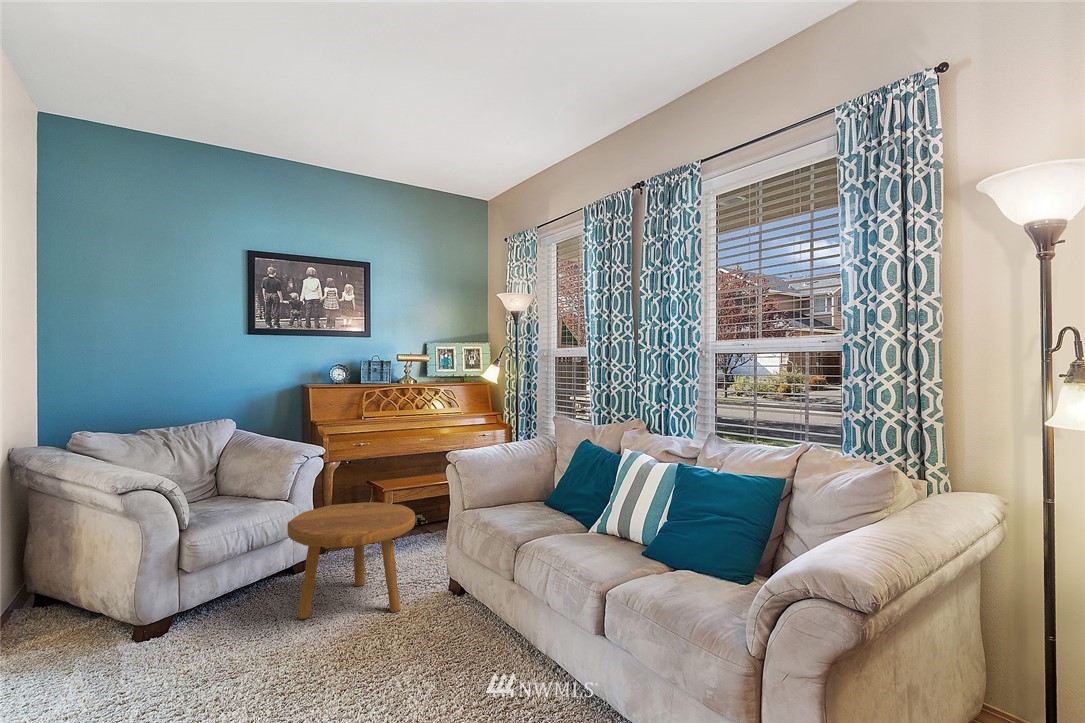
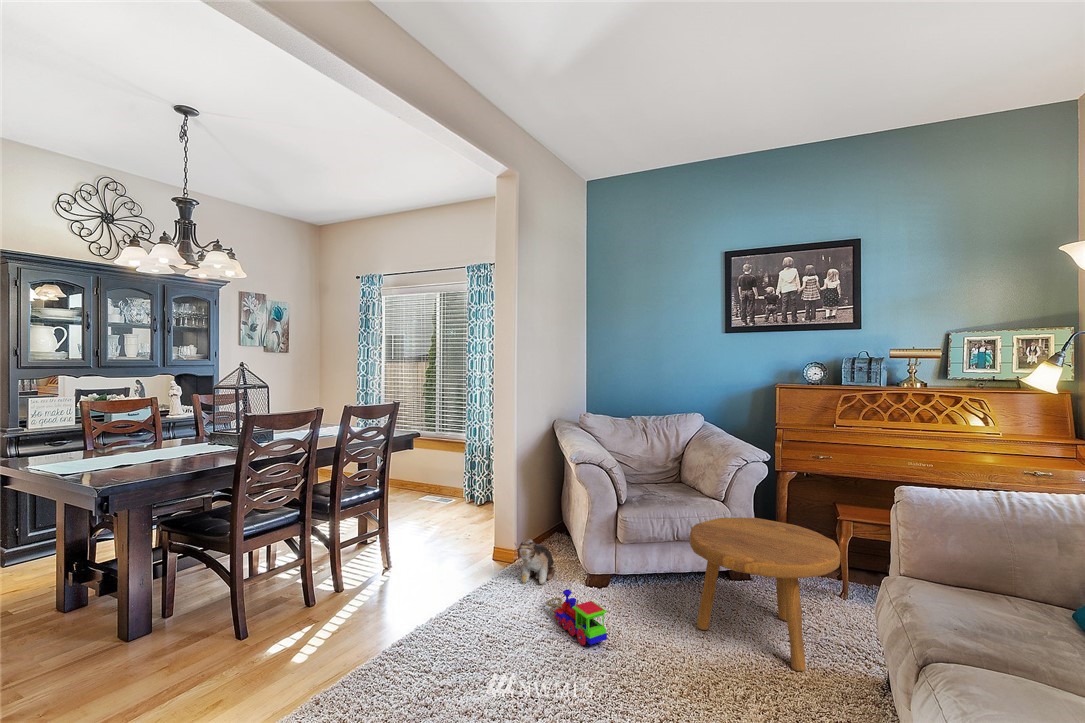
plush toy: none [32,605,83,671] -> present [515,539,555,584]
toy train: none [112,634,227,684] -> present [546,589,607,645]

